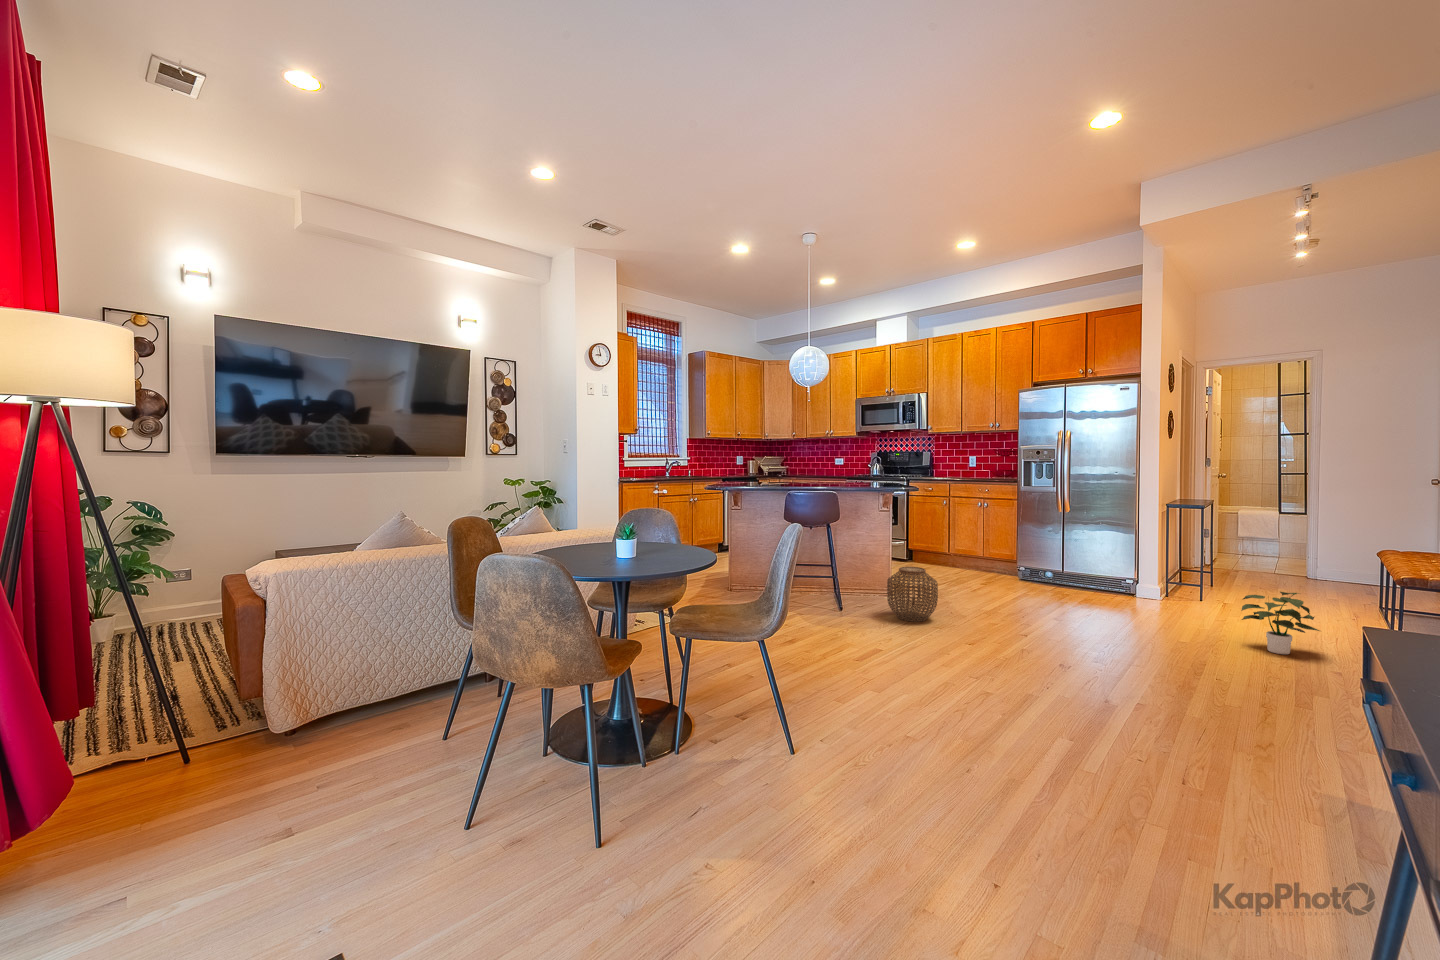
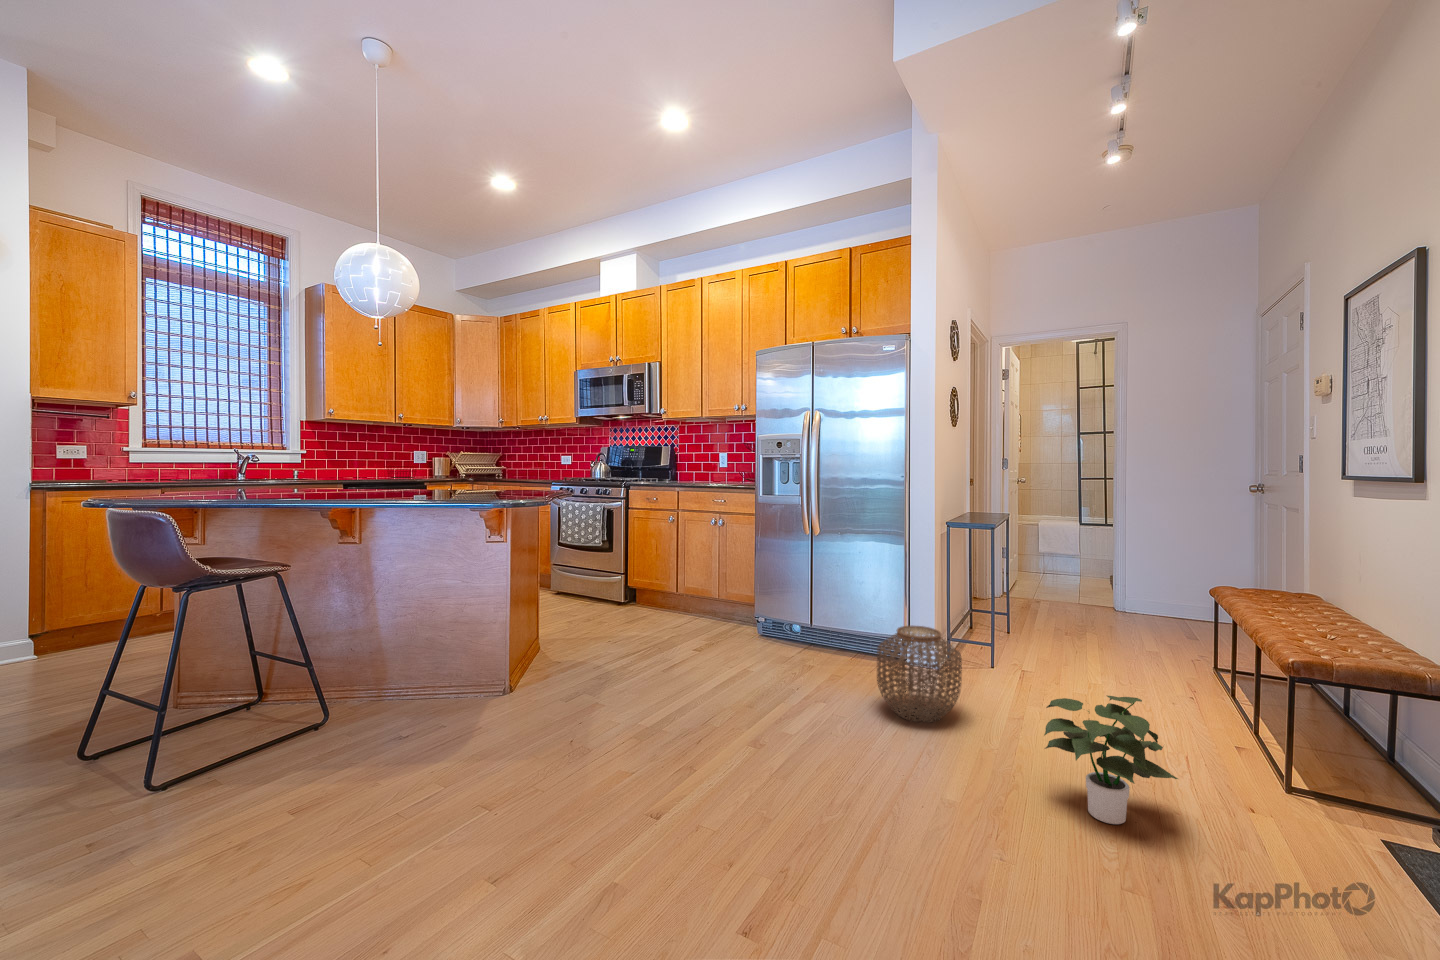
woven basket: present [887,567,938,622] -> present [877,626,962,722]

